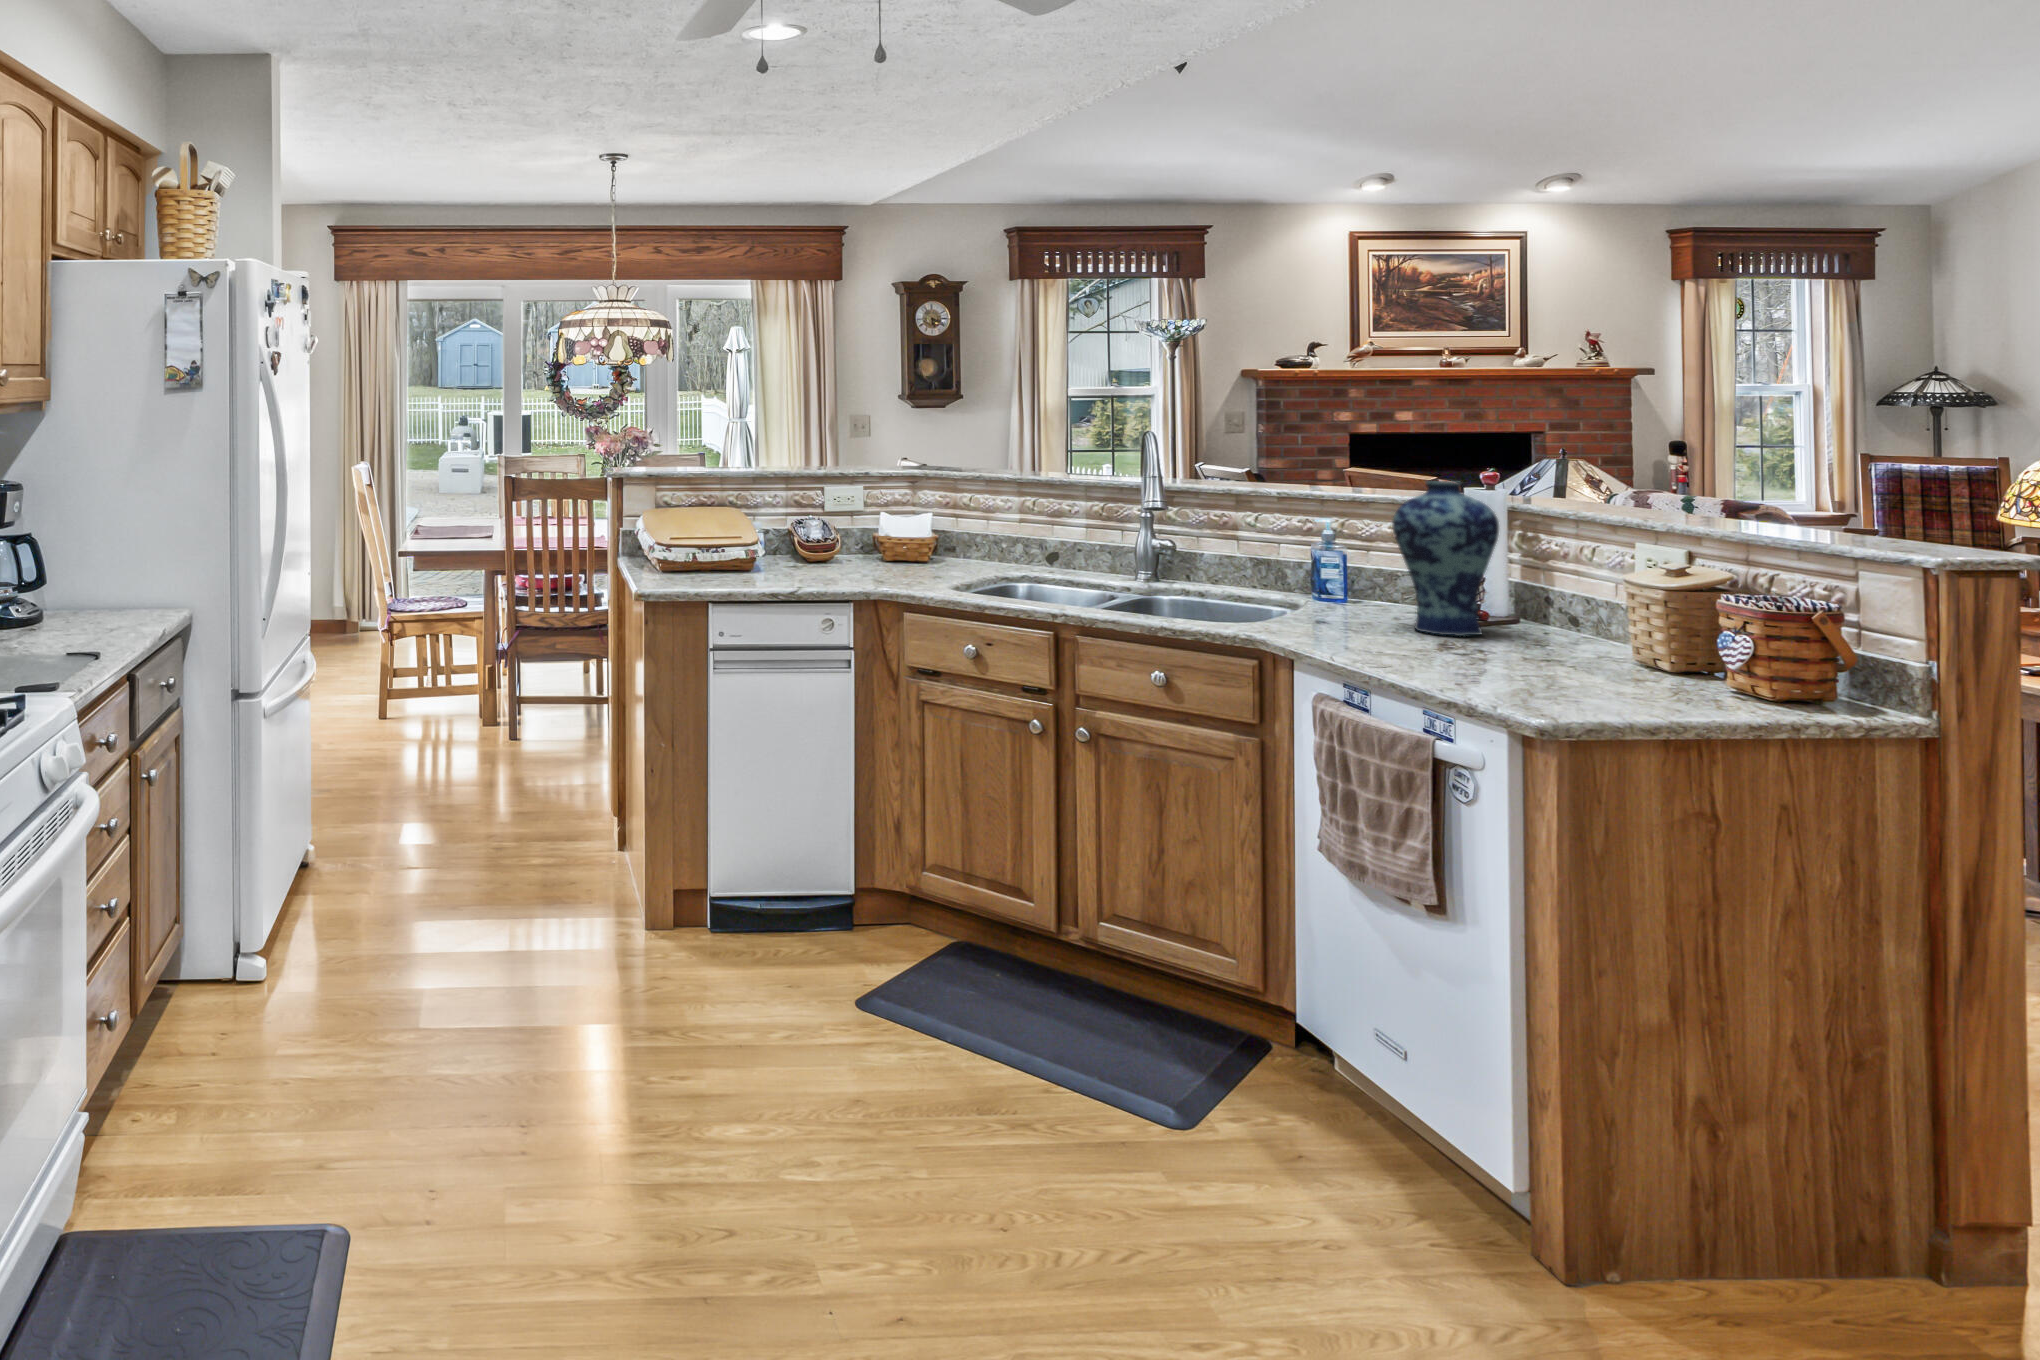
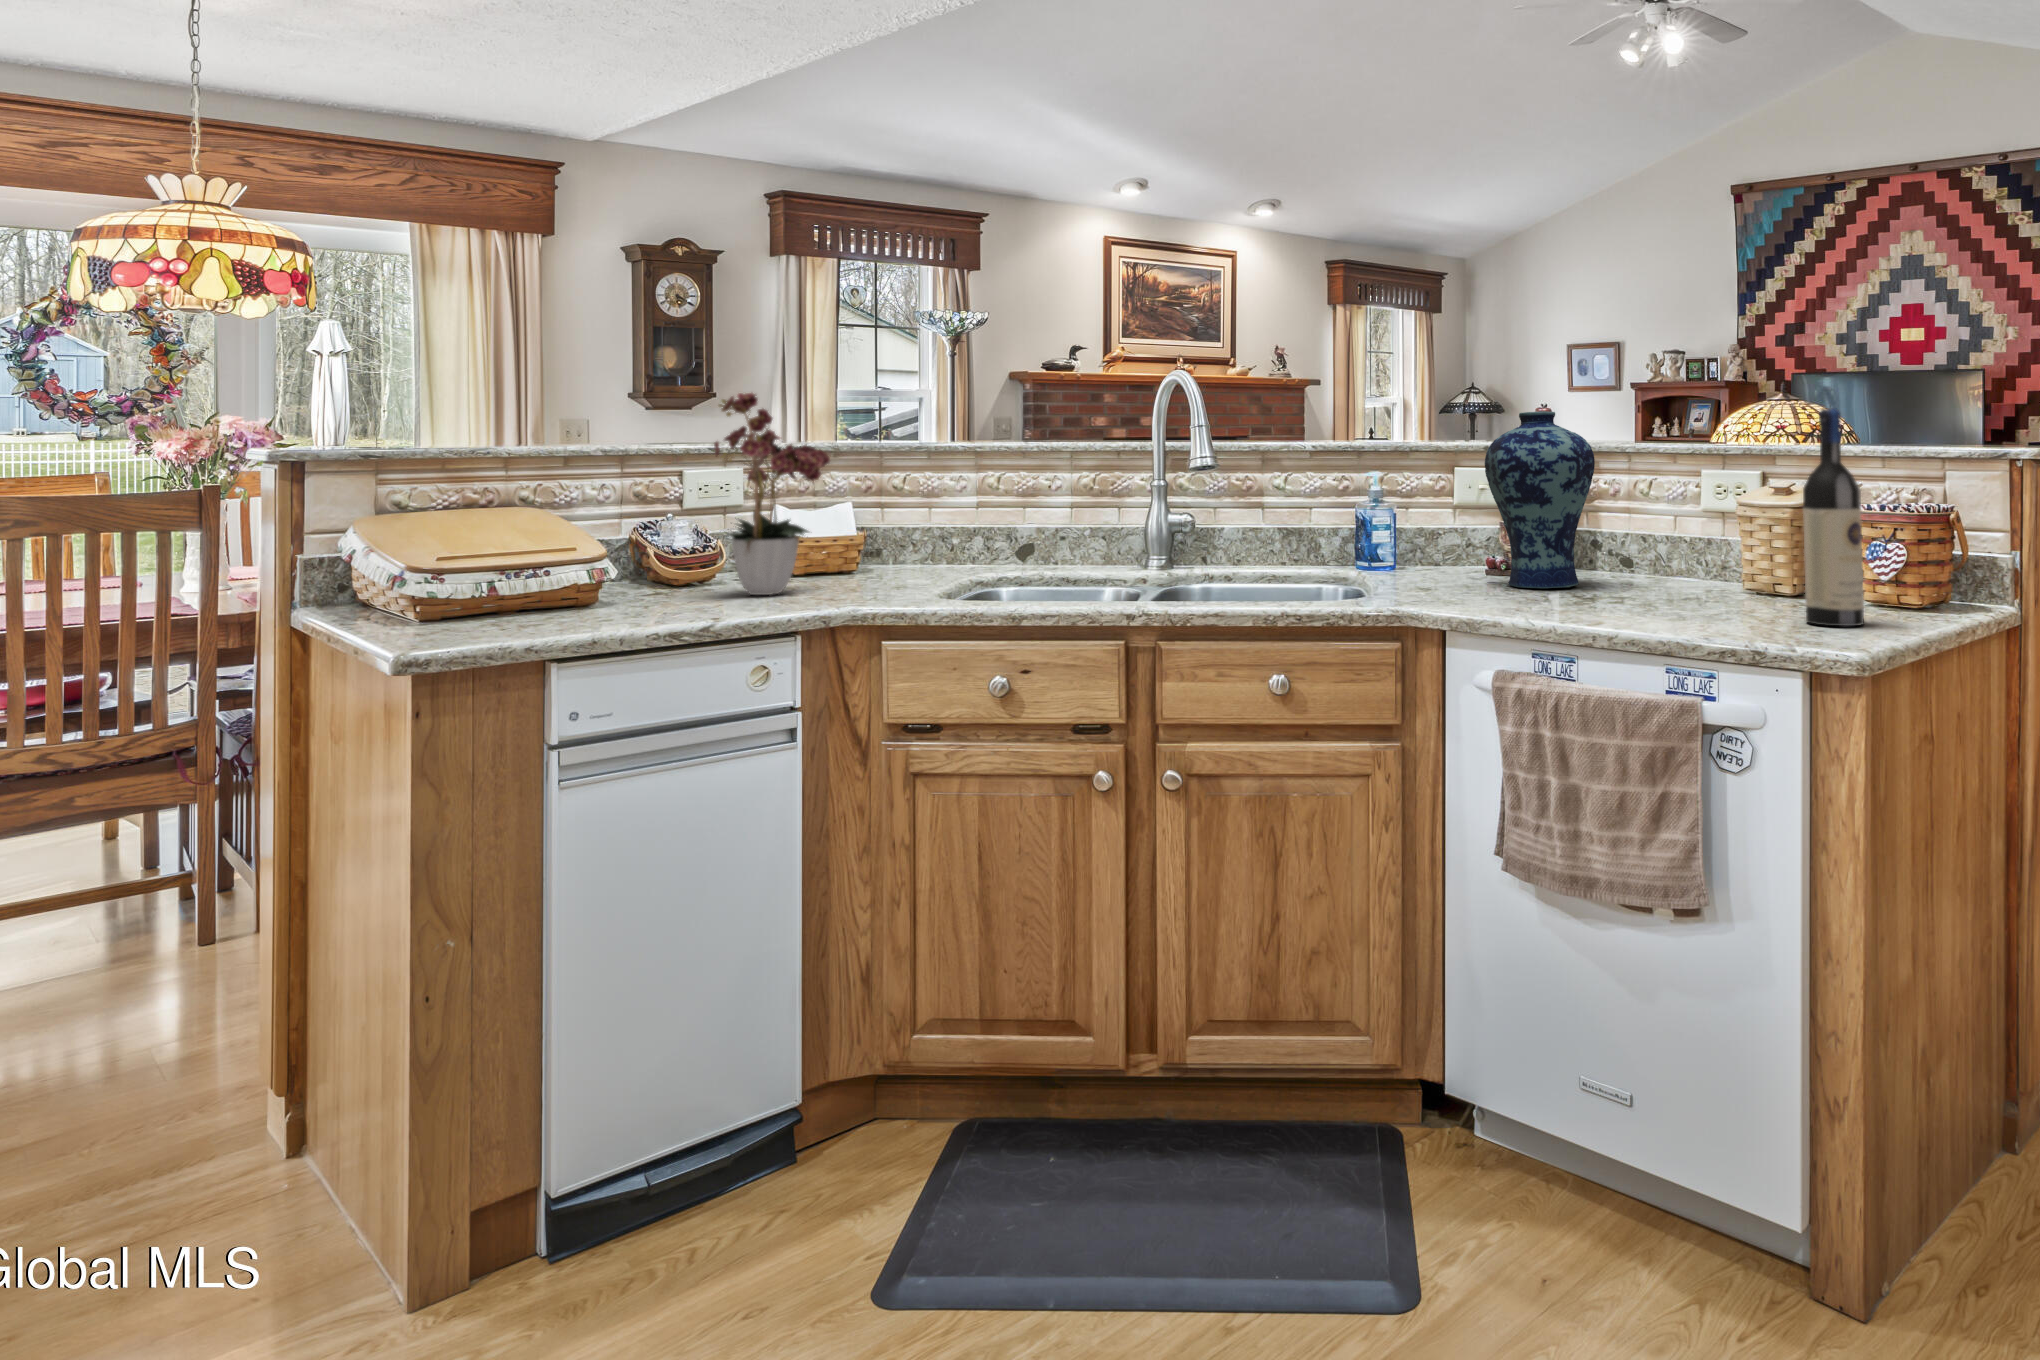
flower arrangement: none [811,440,900,575] -> present [714,393,830,595]
wine bottle: none [1591,508,1653,704] -> present [1803,408,1864,626]

